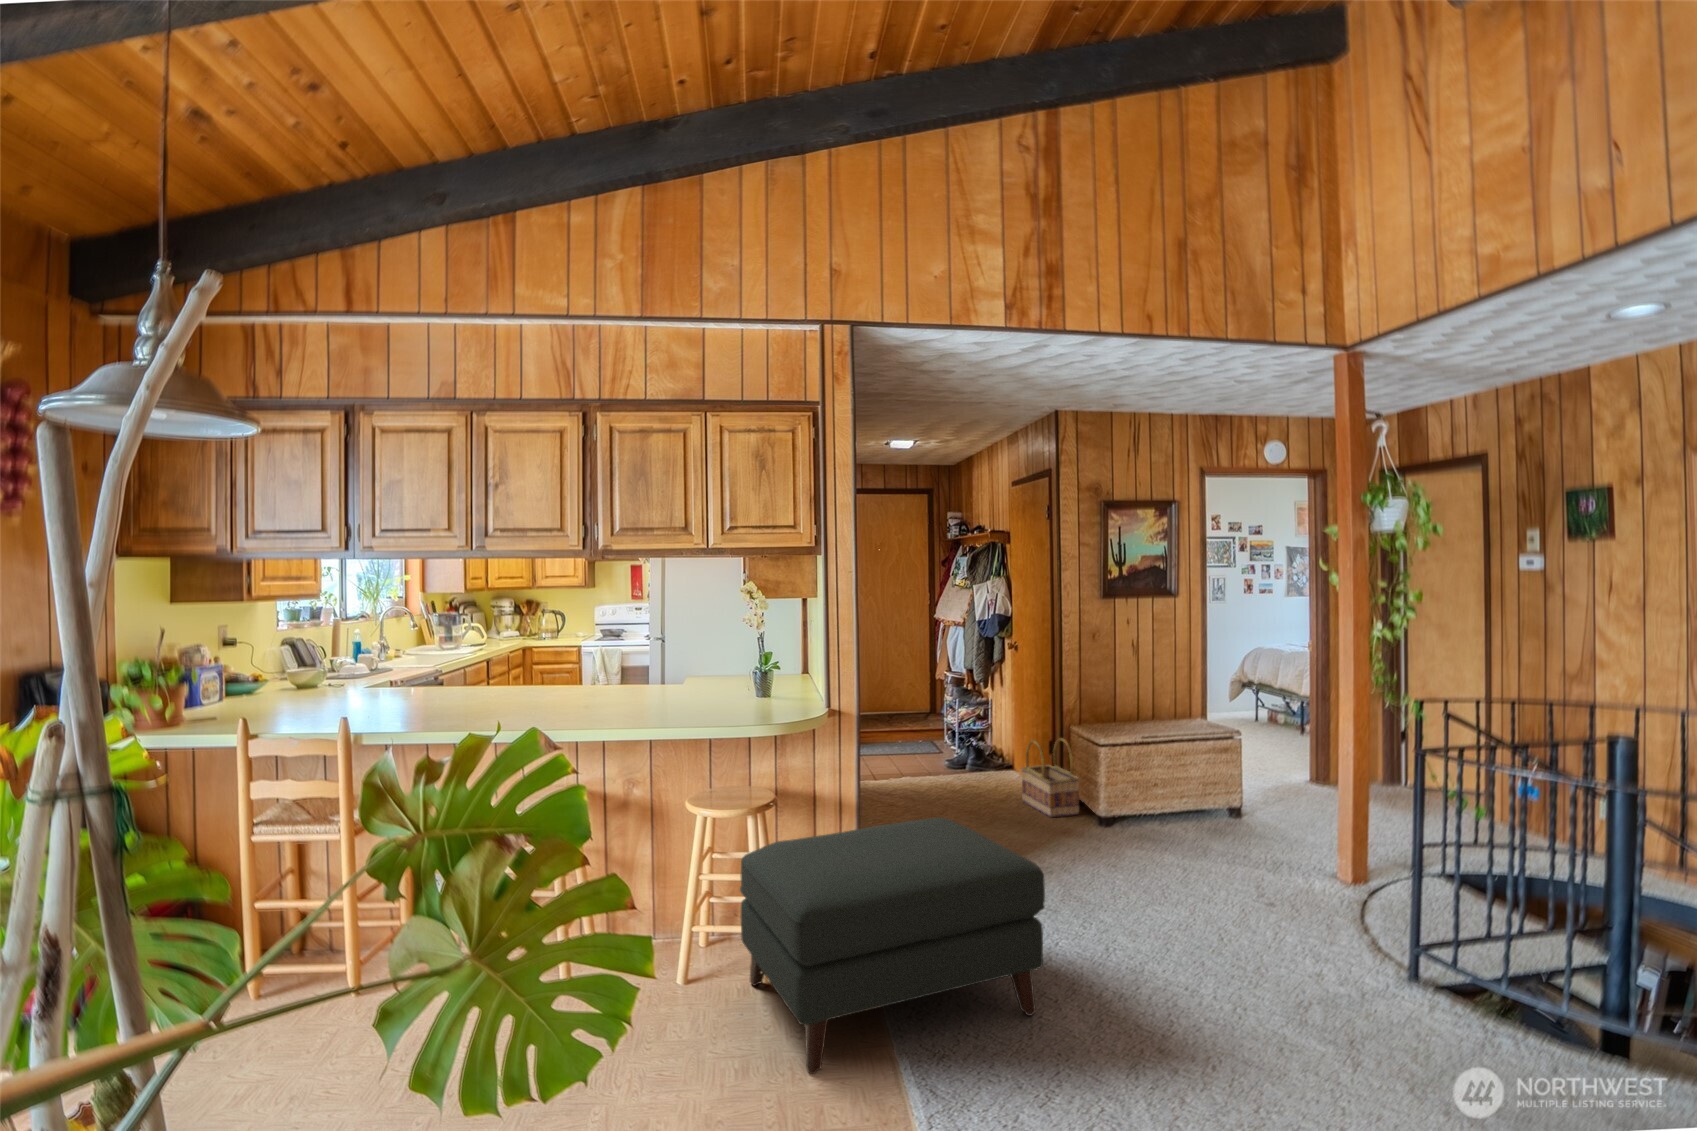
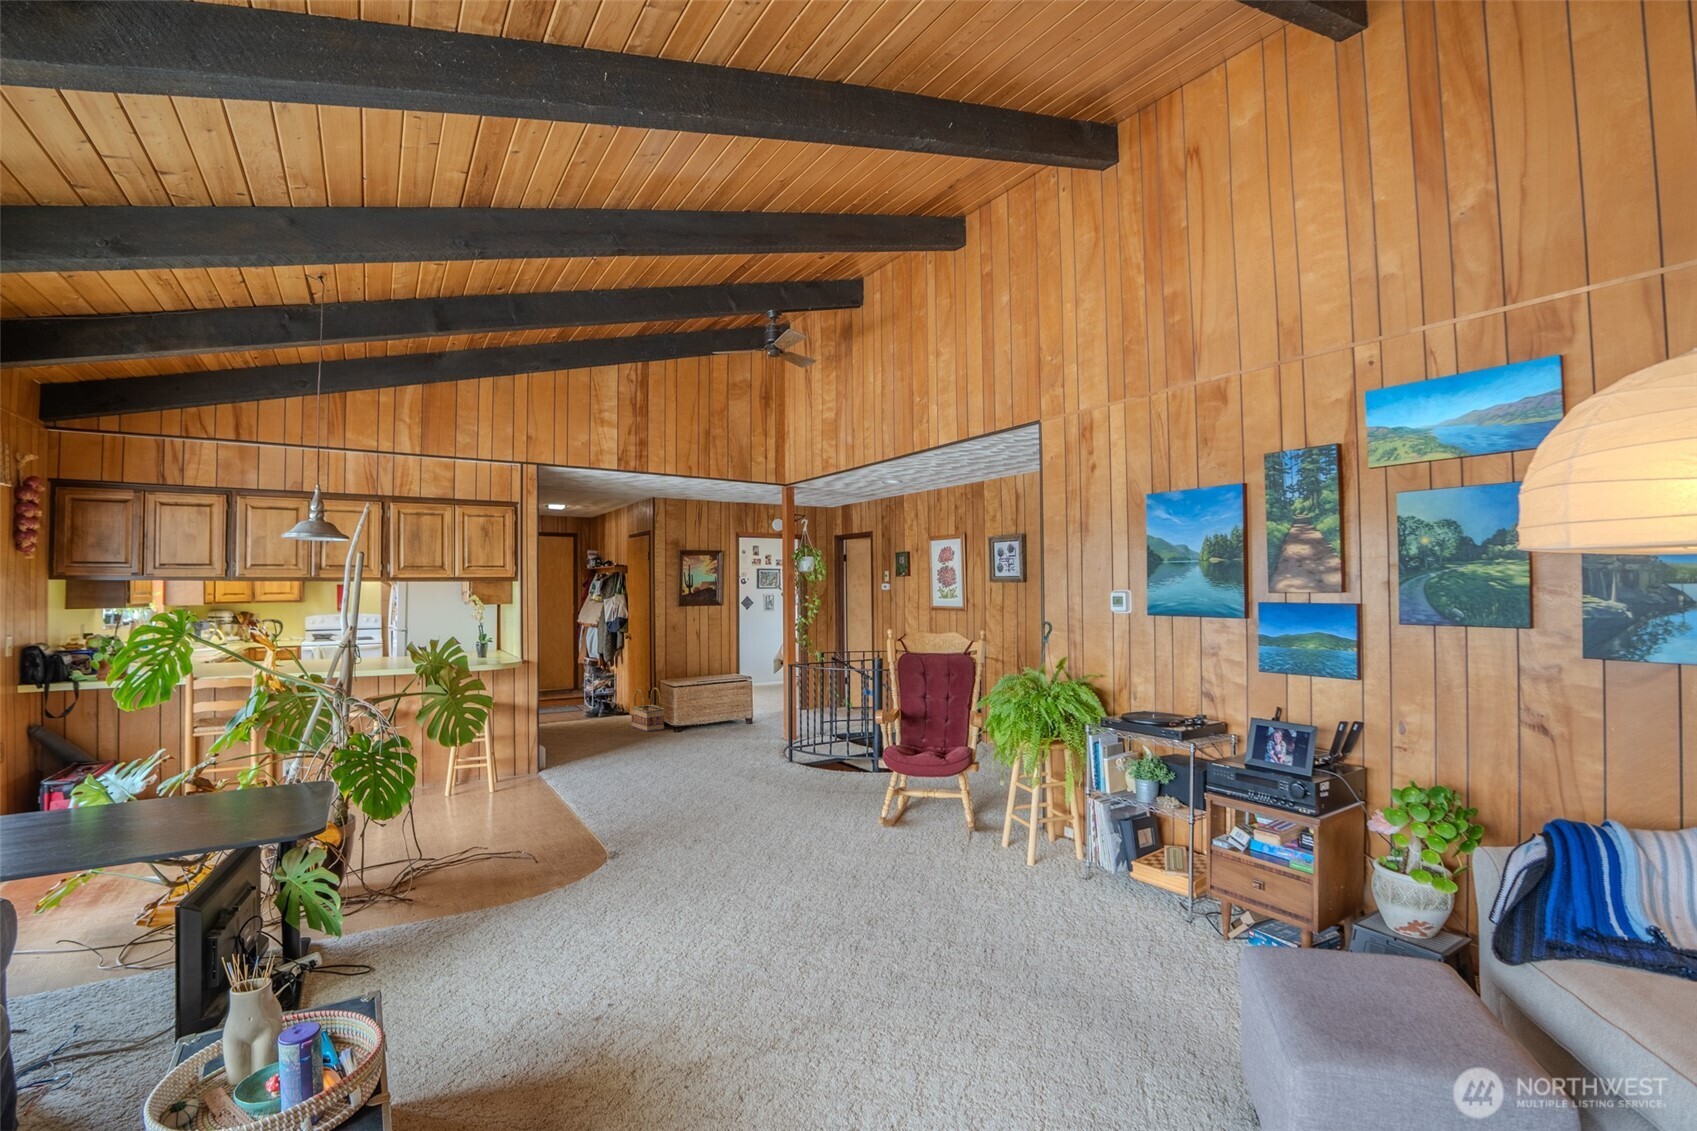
ottoman: present [740,818,1045,1074] -> none [480,710,631,808]

